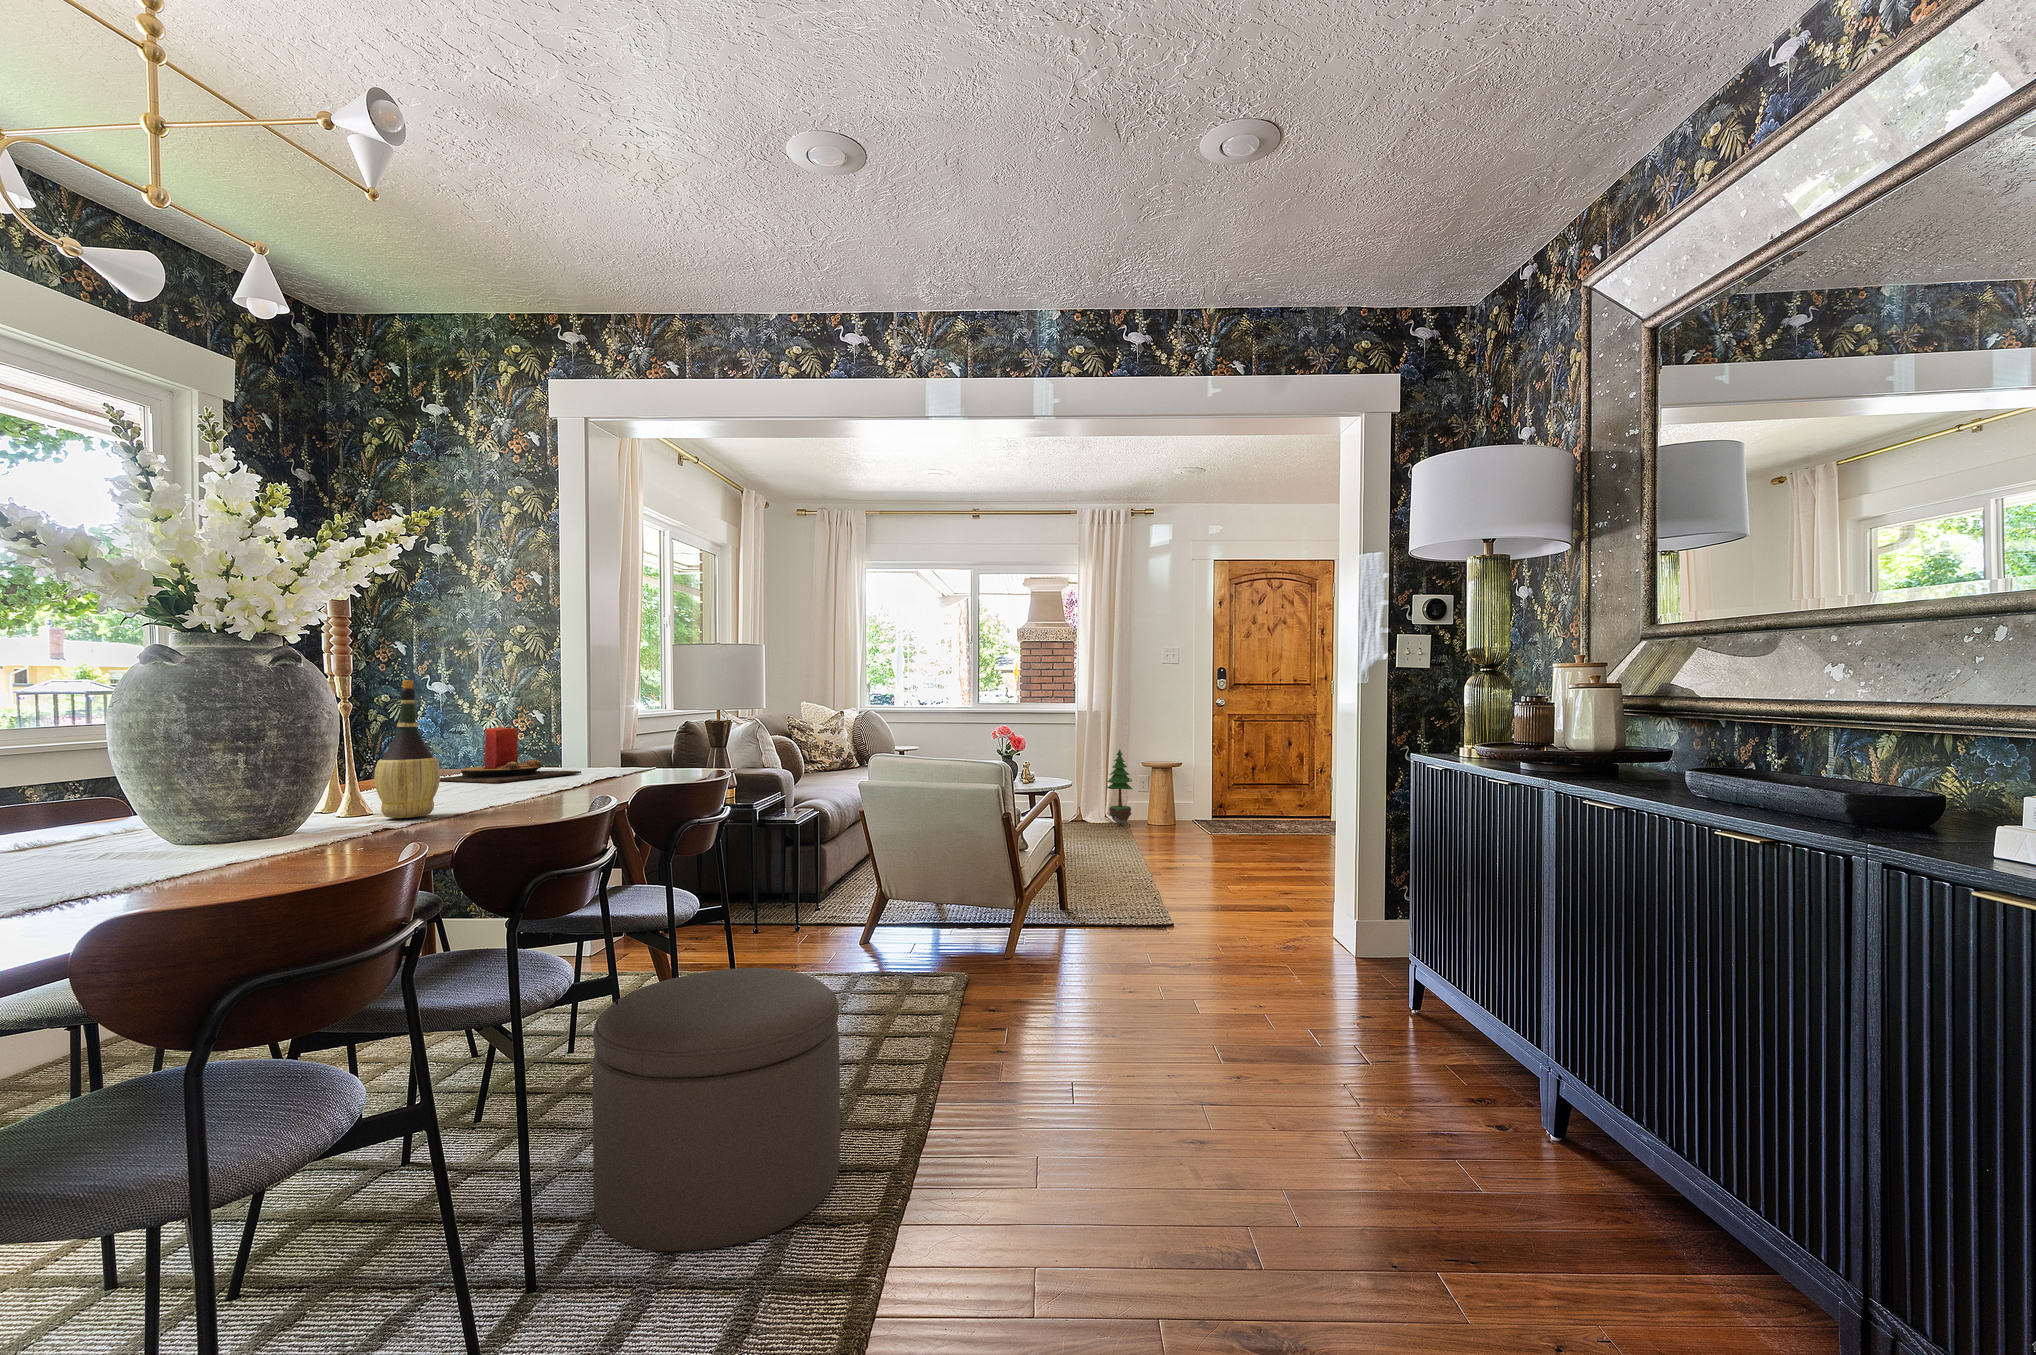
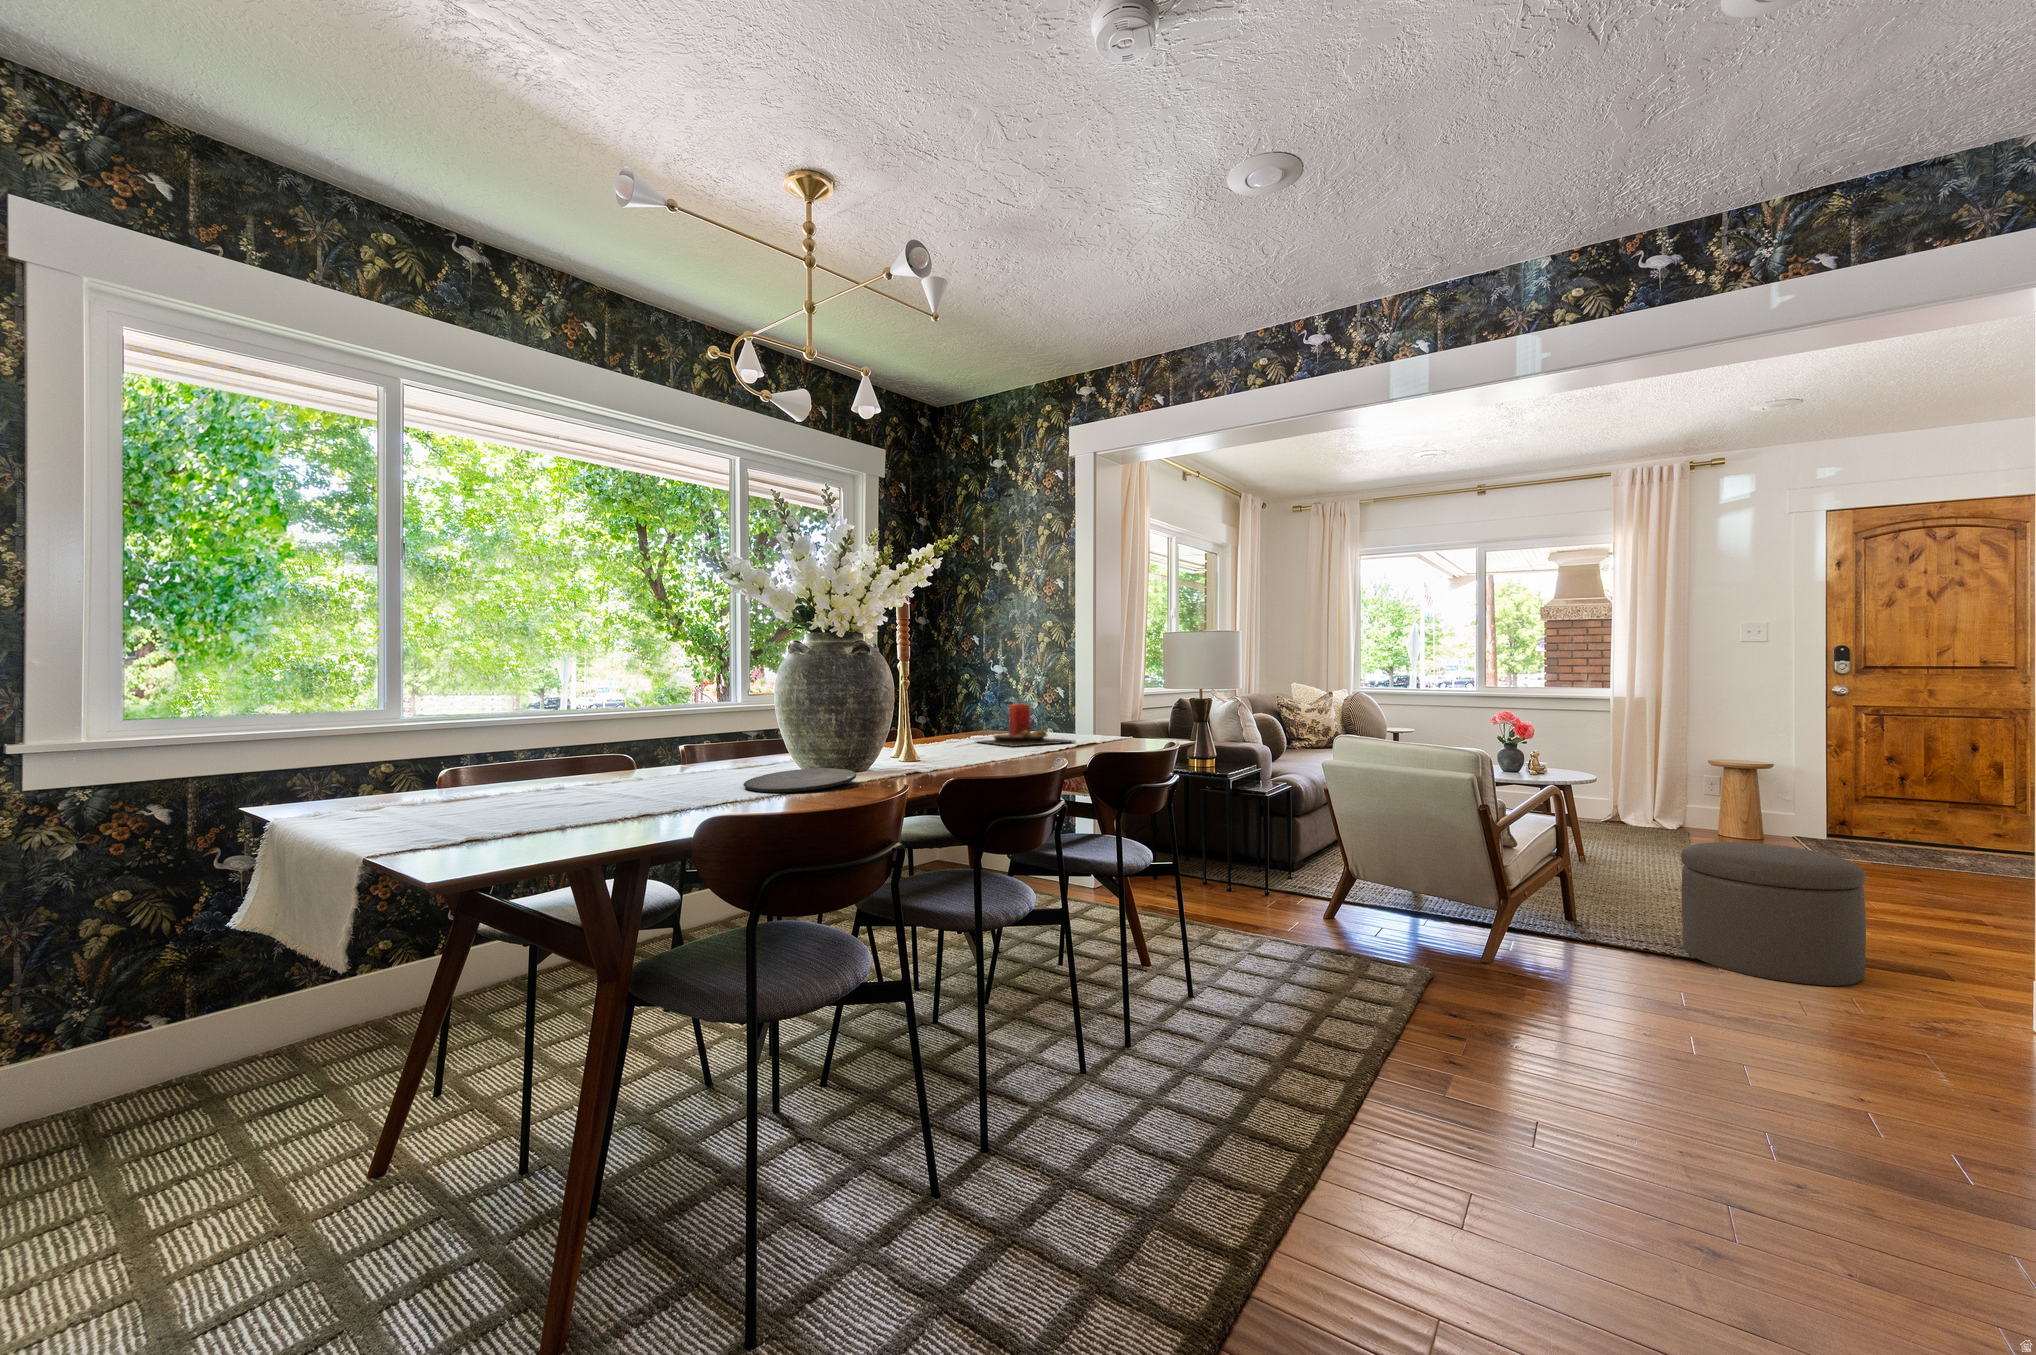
wine bottle: present [374,680,440,818] -> none [910,668,951,771]
potted tree: present [1106,749,1132,826] -> none [1650,742,1690,830]
plate: none [90,824,306,866] -> present [743,768,856,792]
ottoman: present [592,968,840,1251] -> present [1681,842,1866,986]

